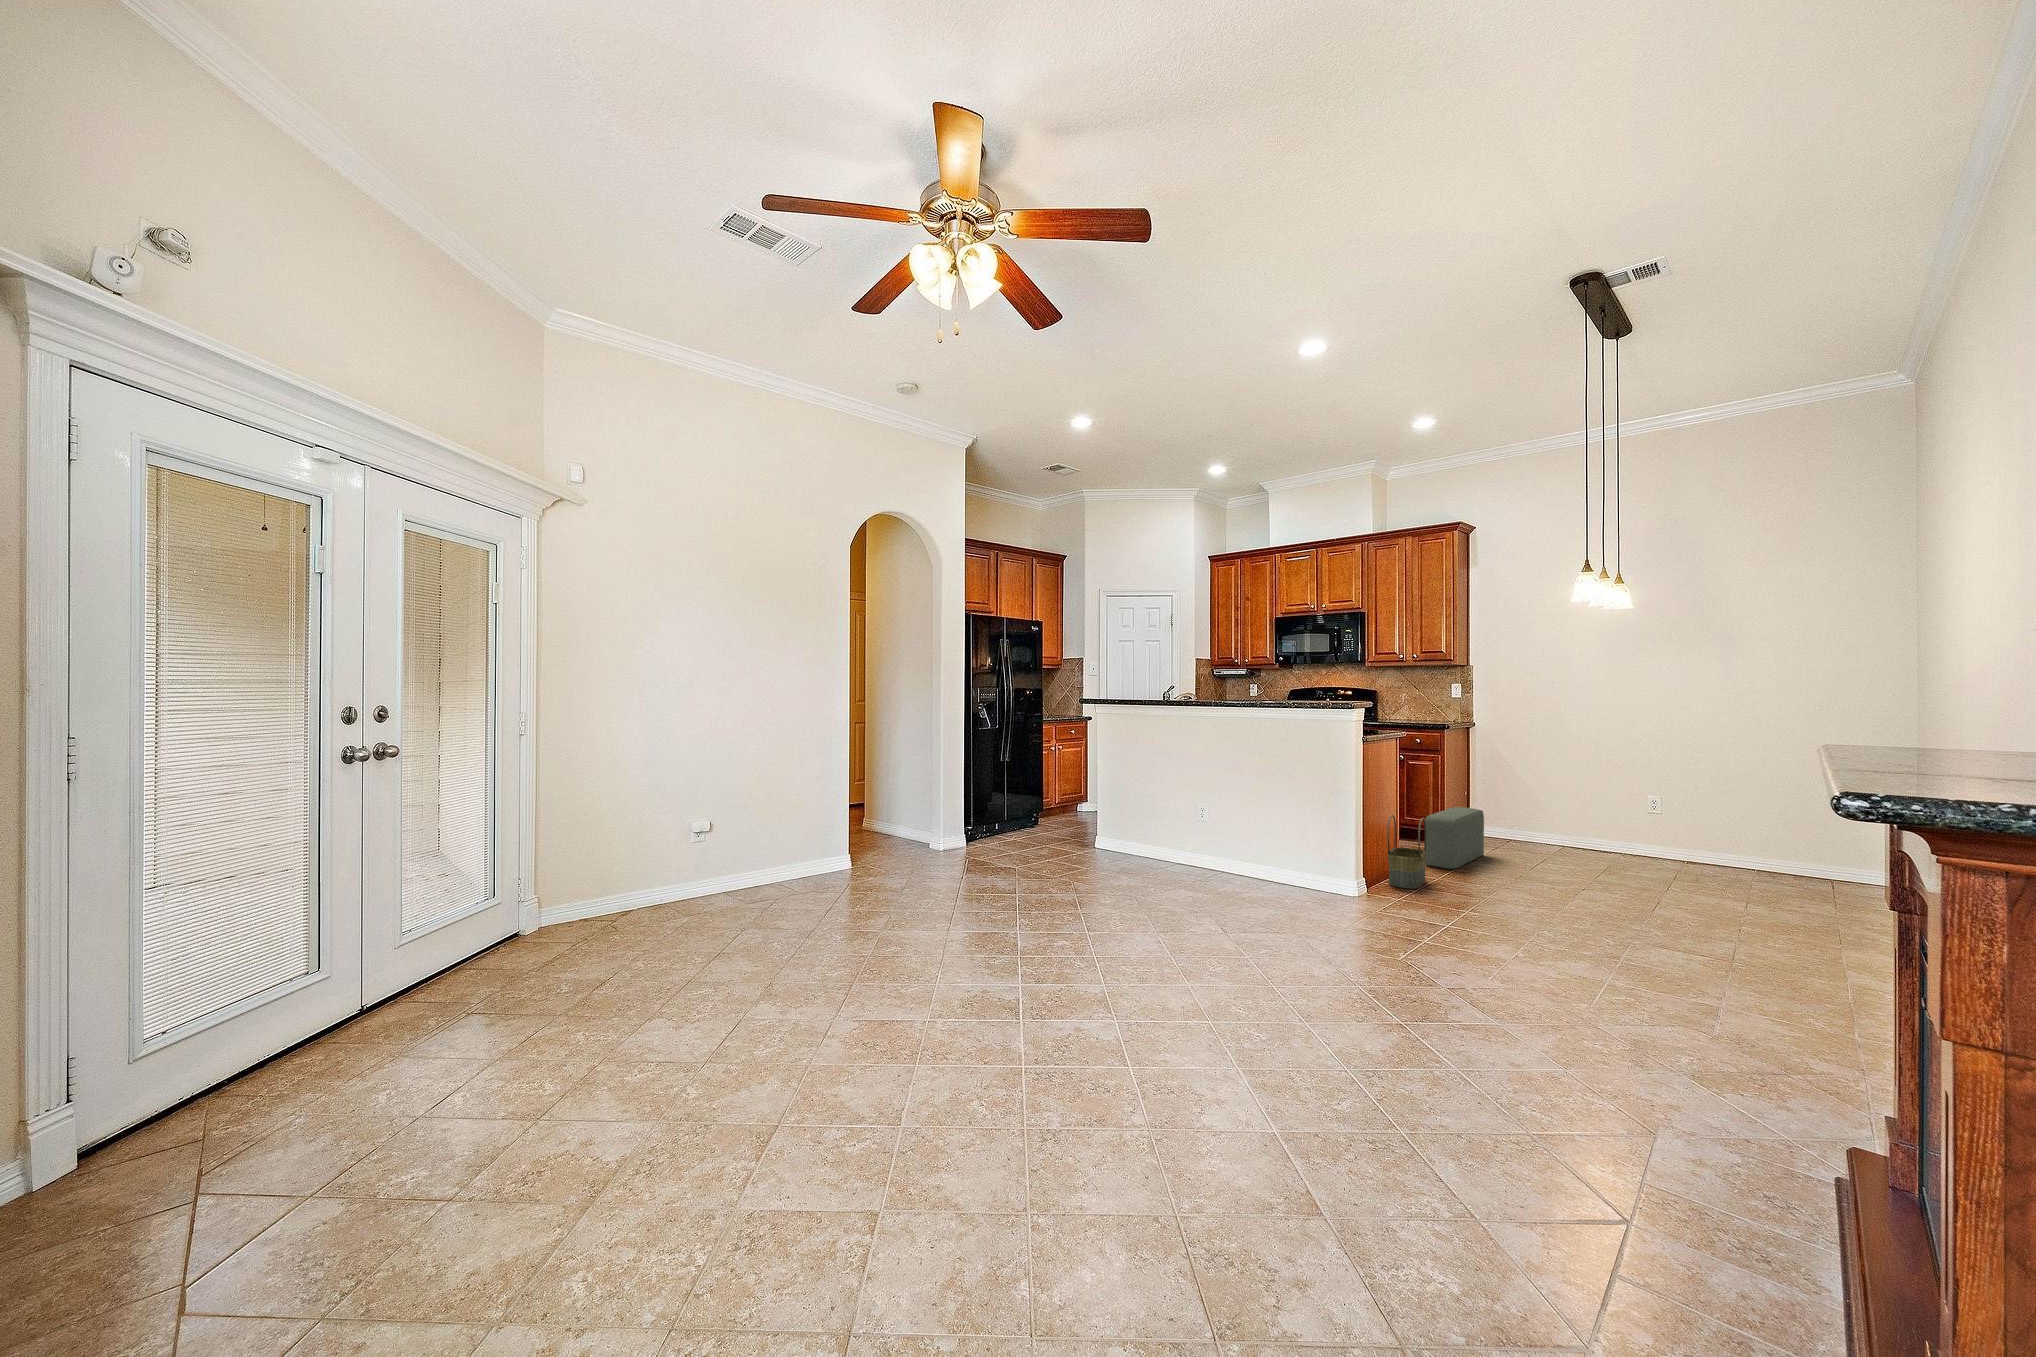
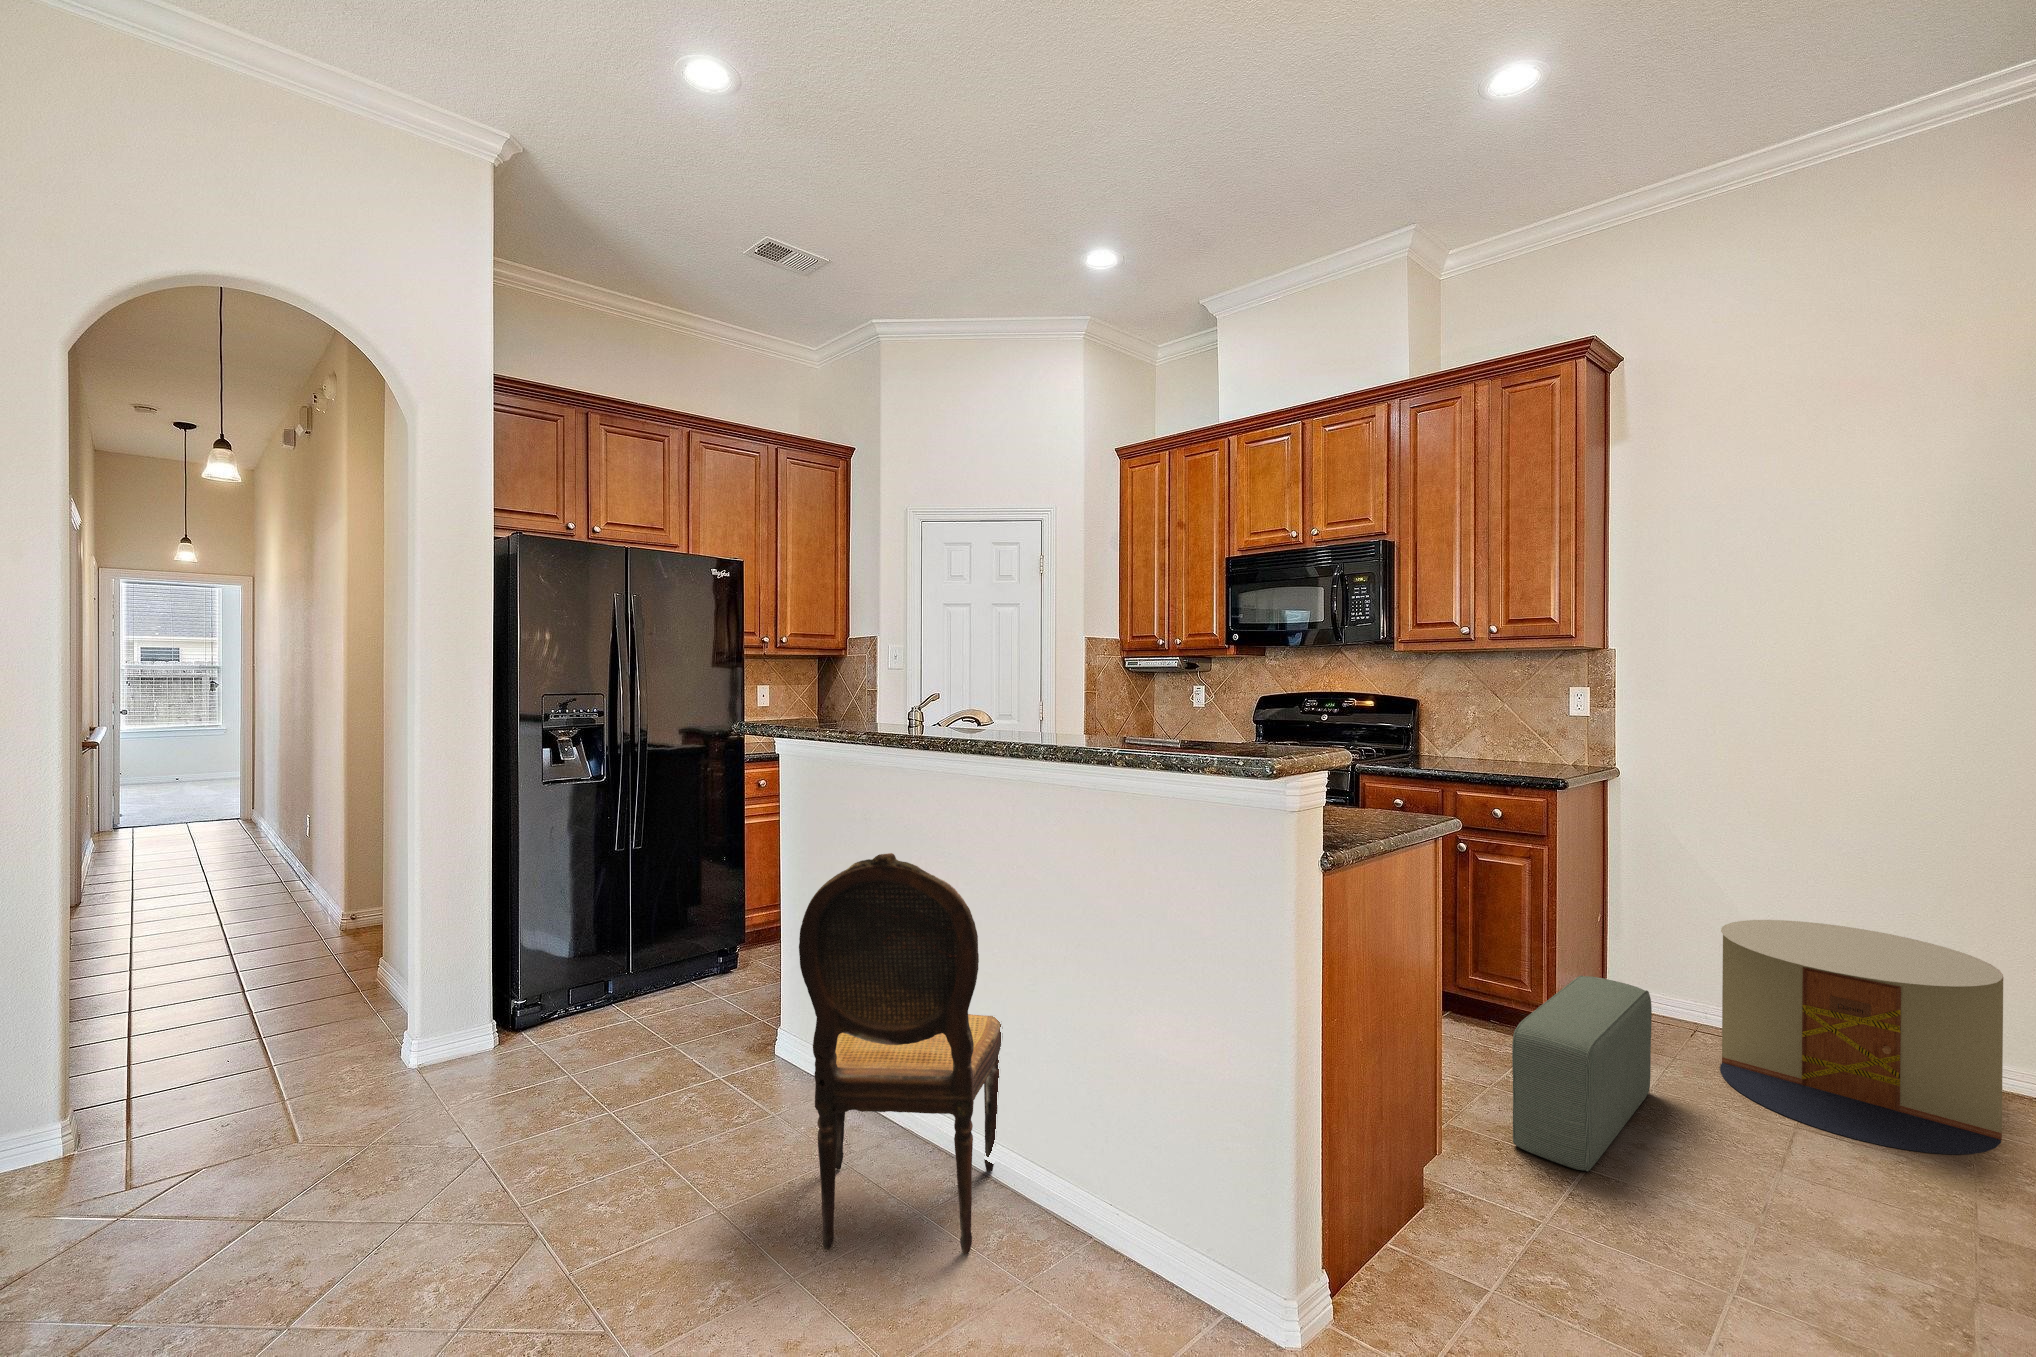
dining chair: none [1156,735,1235,882] -> present [799,853,1001,1255]
side table: none [1516,787,1623,867] -> present [1720,920,2003,1154]
basket: present [1387,815,1426,889] -> none [1408,1061,1517,1306]

